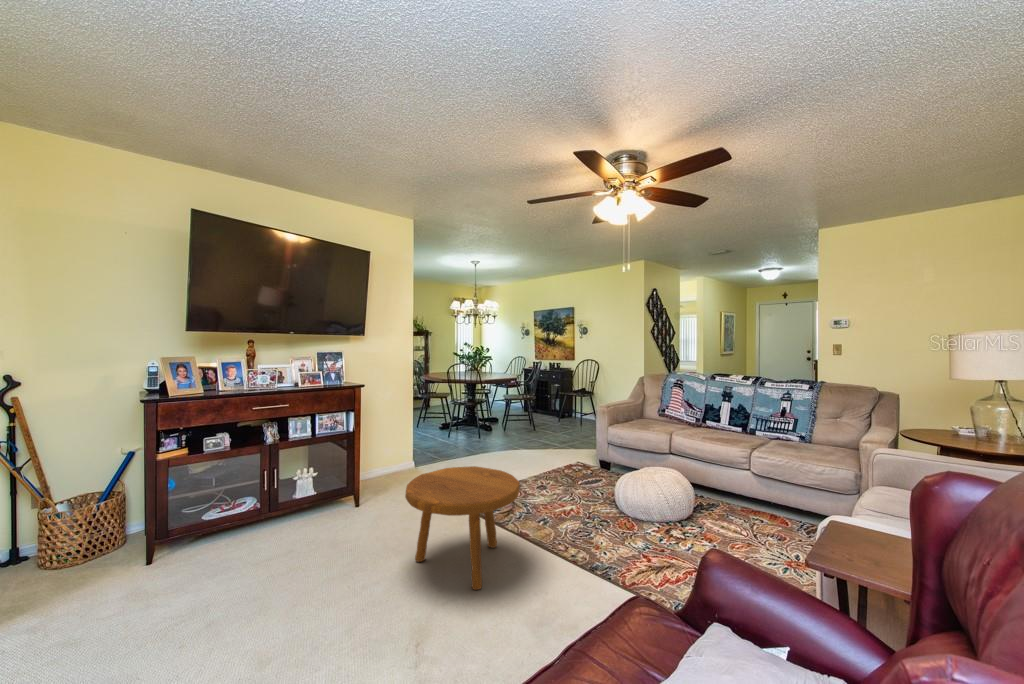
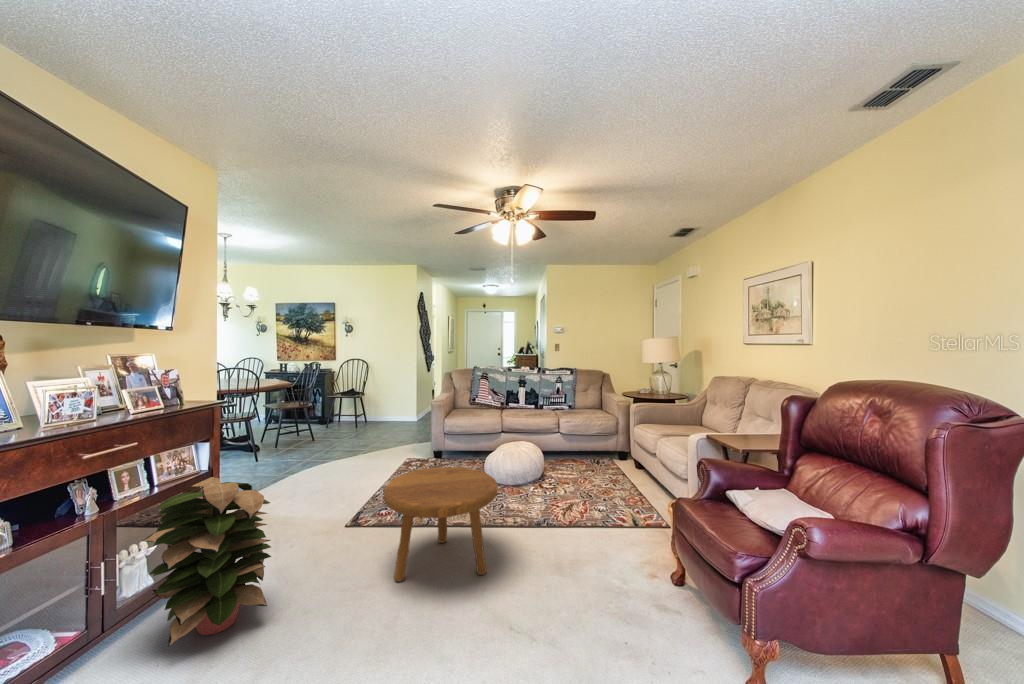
decorative plant: none [272,435,352,542] -> present [143,477,271,647]

